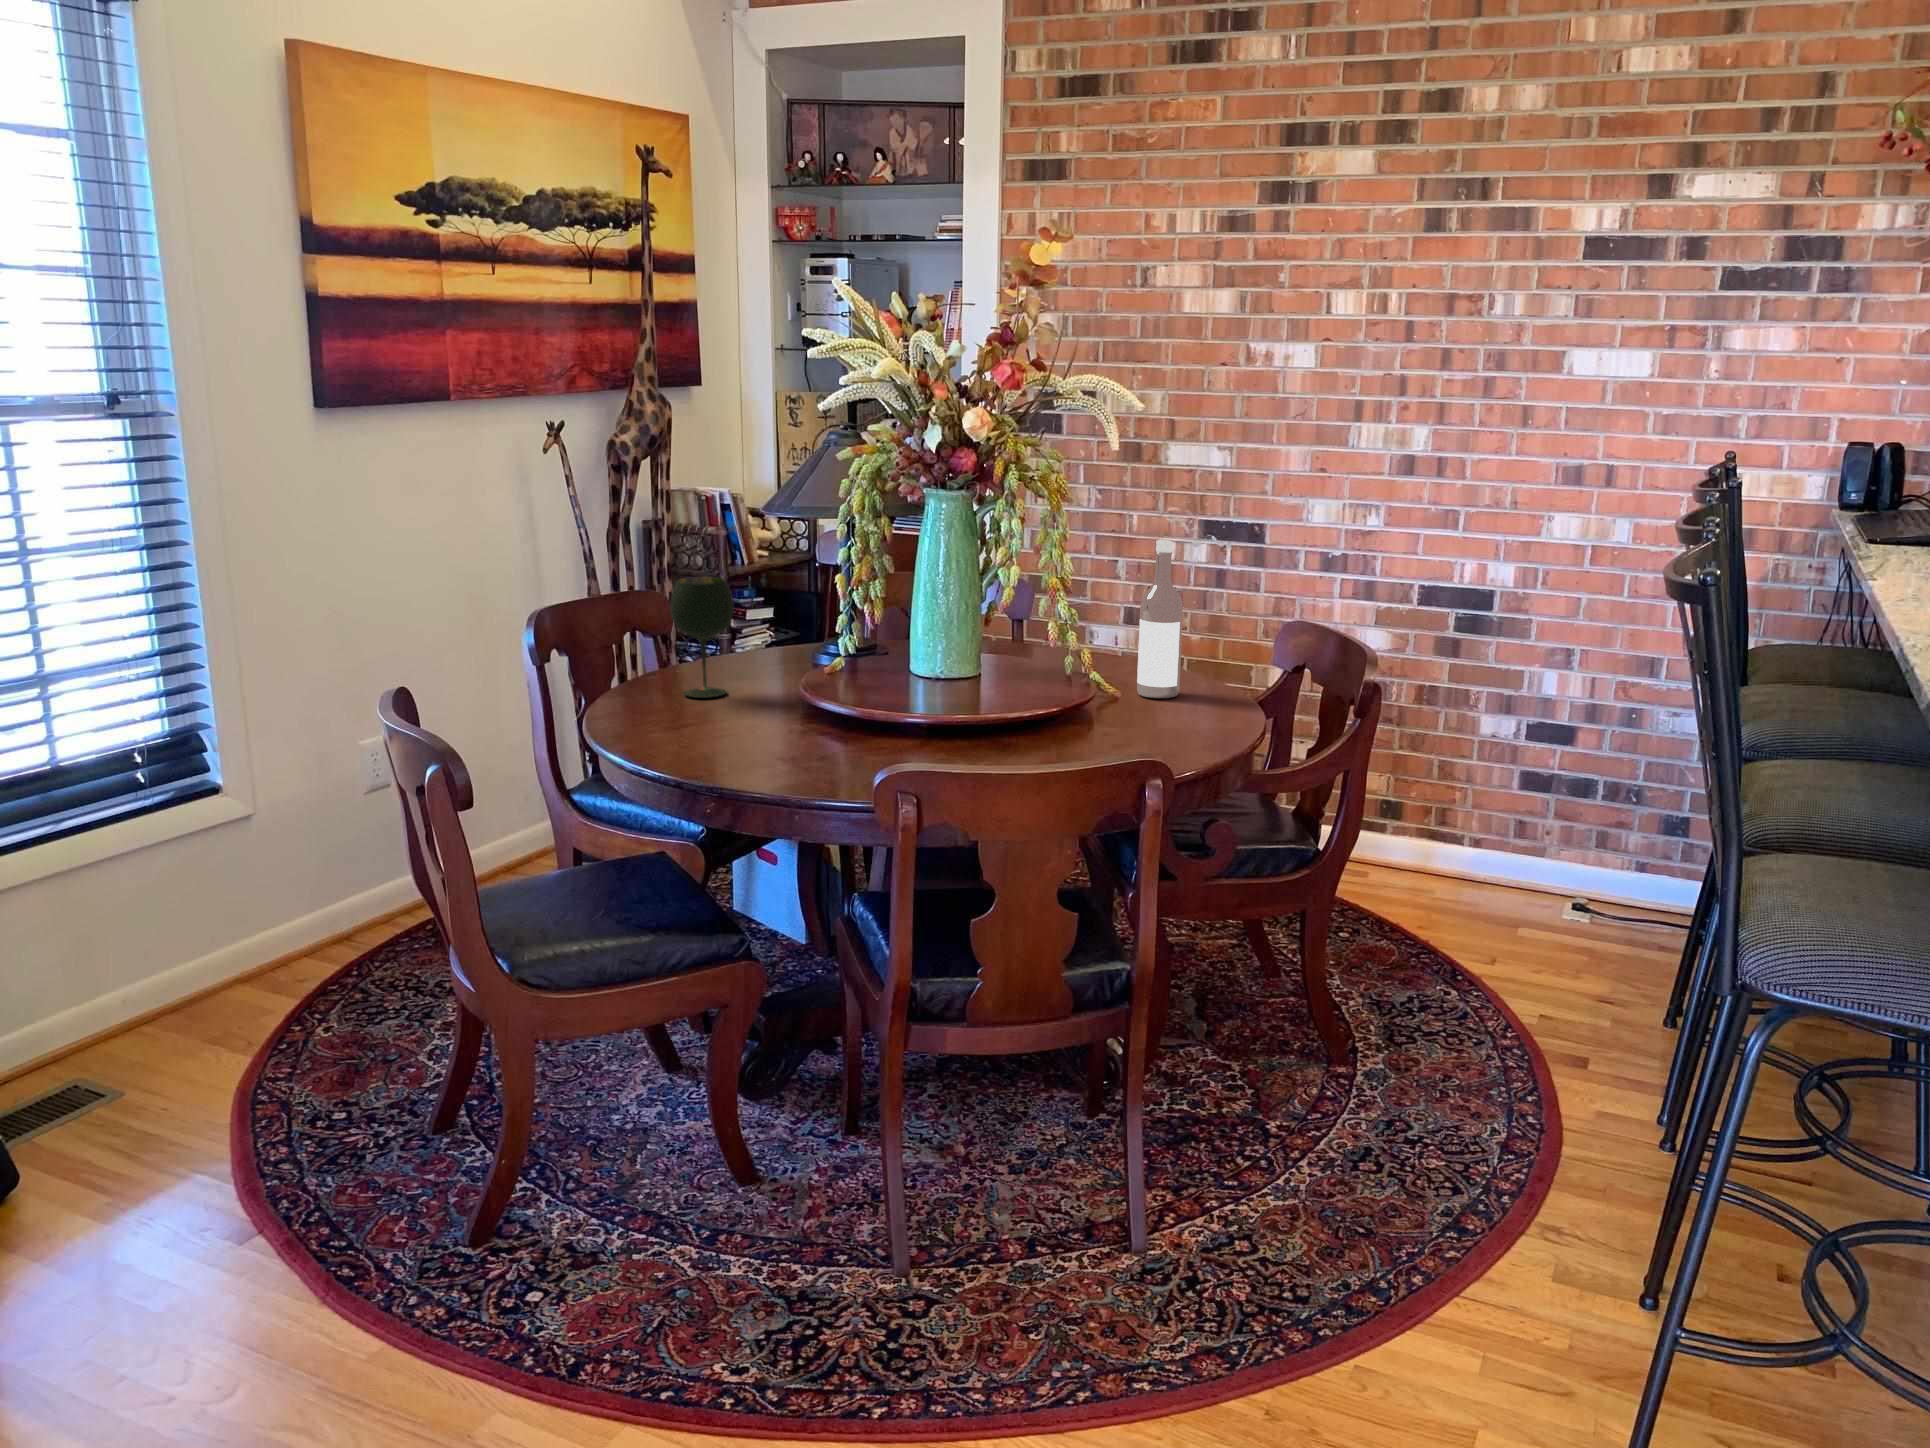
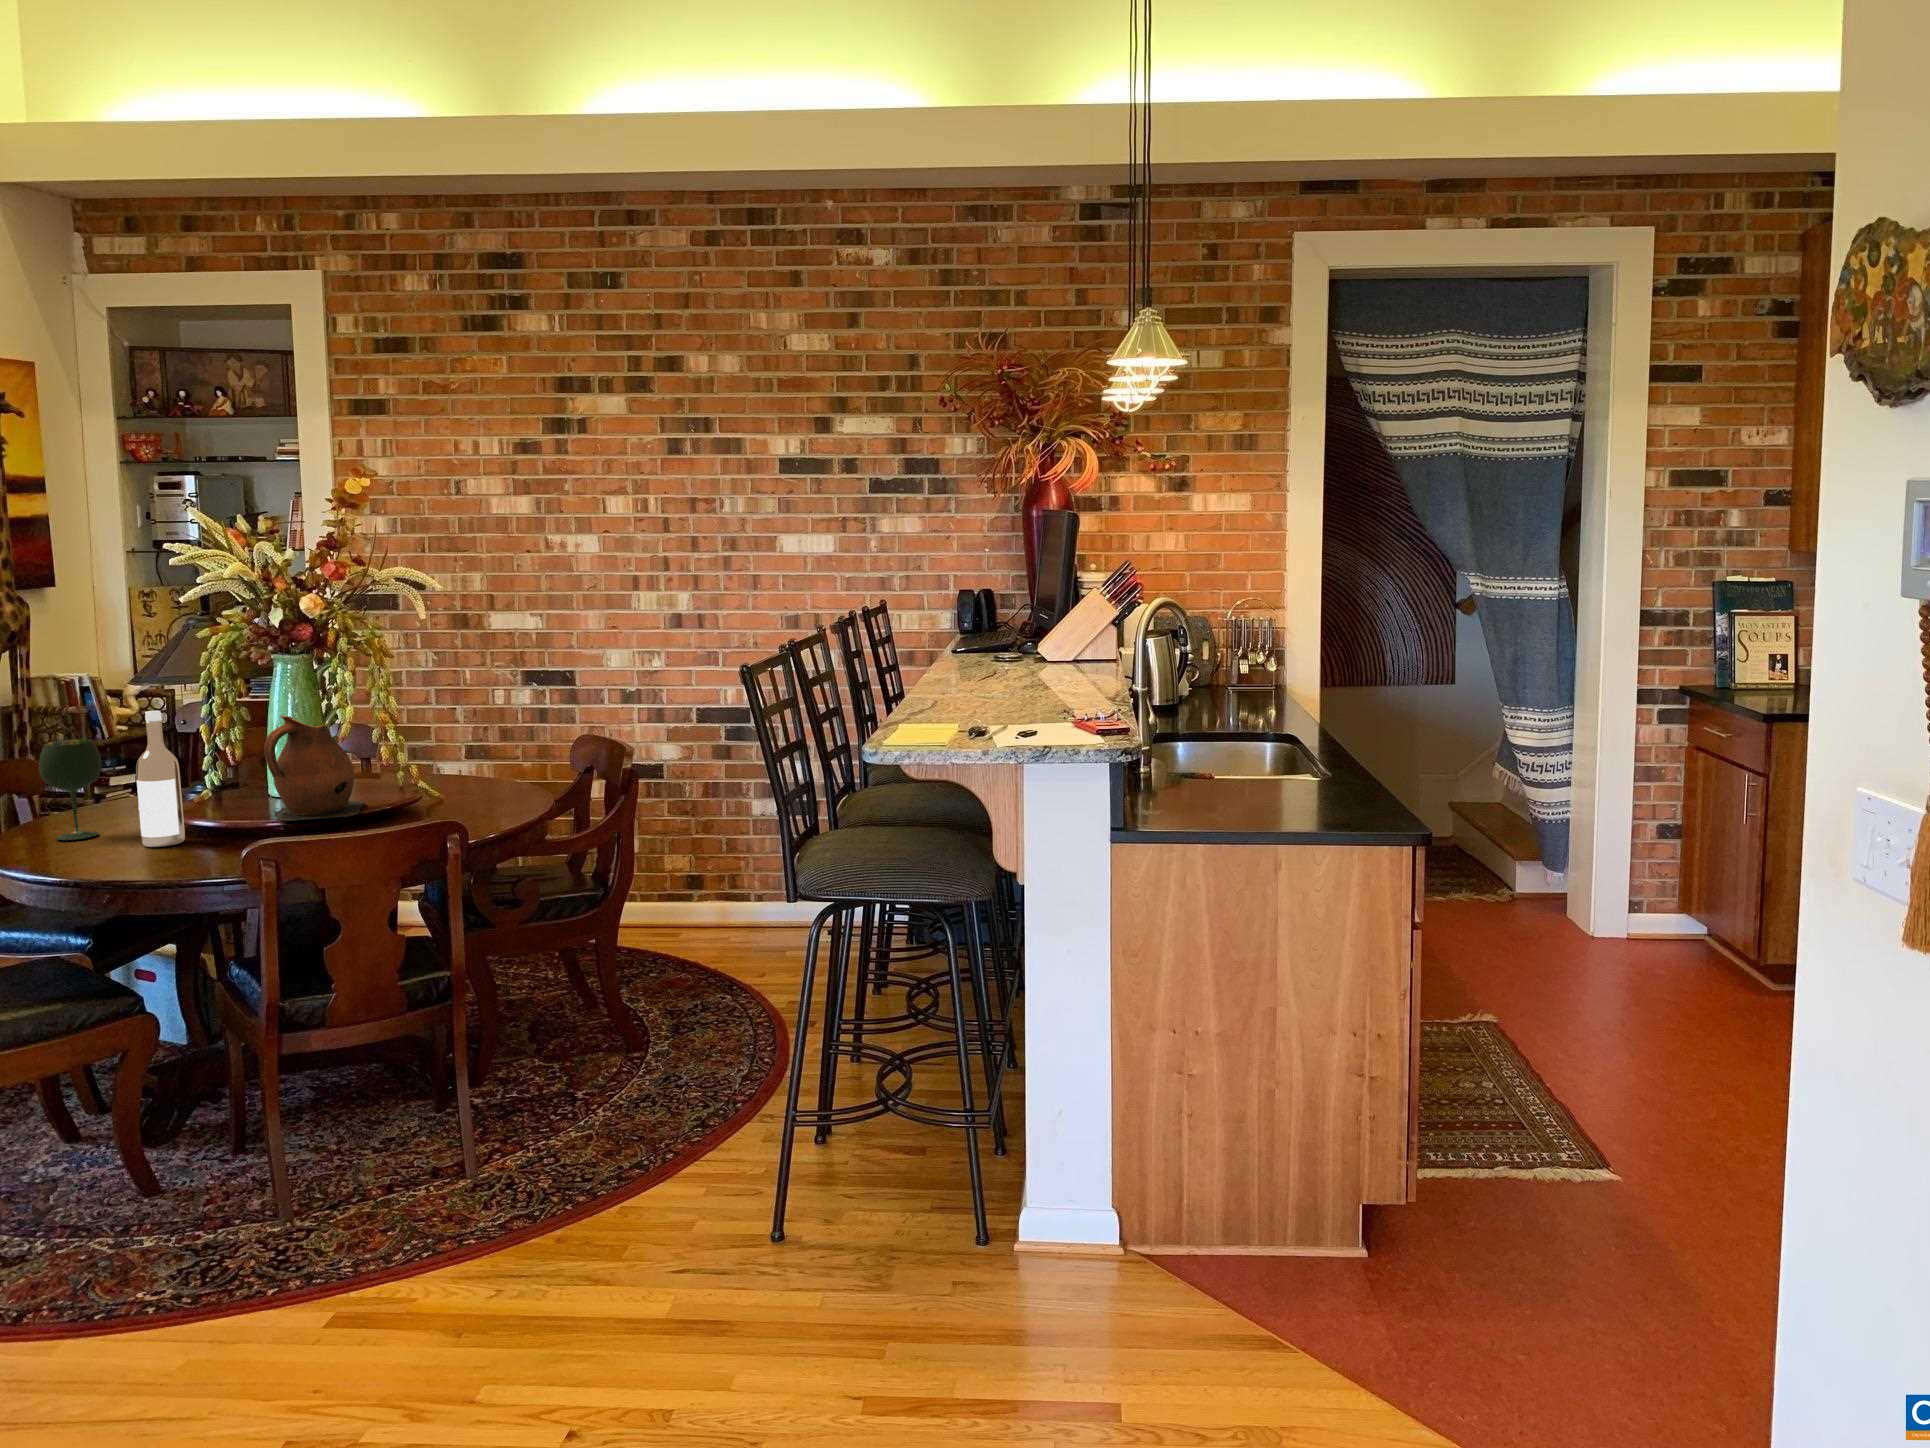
wine bottle: present [1137,540,1183,698] -> present [136,711,185,847]
ceramic pitcher: none [908,566,1015,706] -> present [264,715,365,821]

